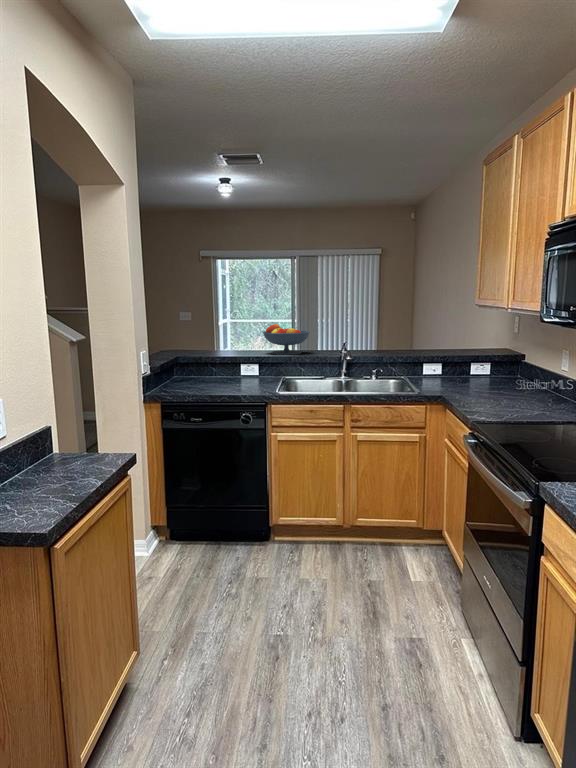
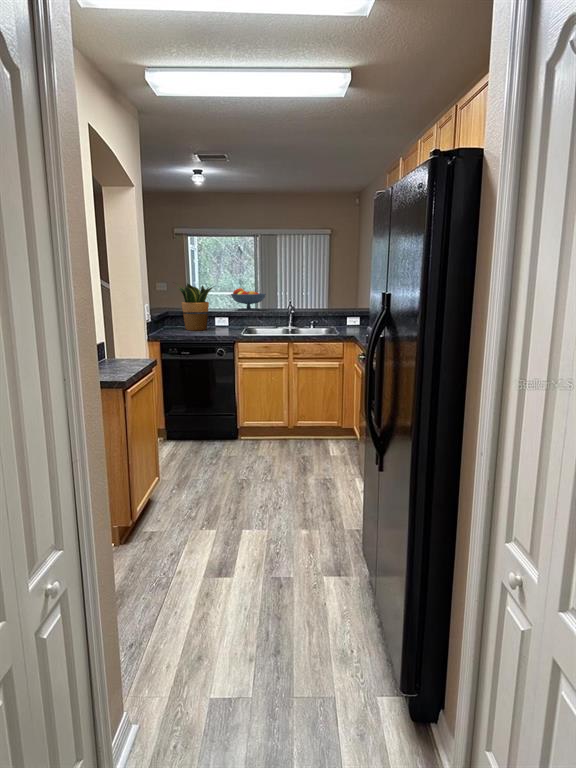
potted plant: none [182,318,241,385] -> present [177,283,213,331]

